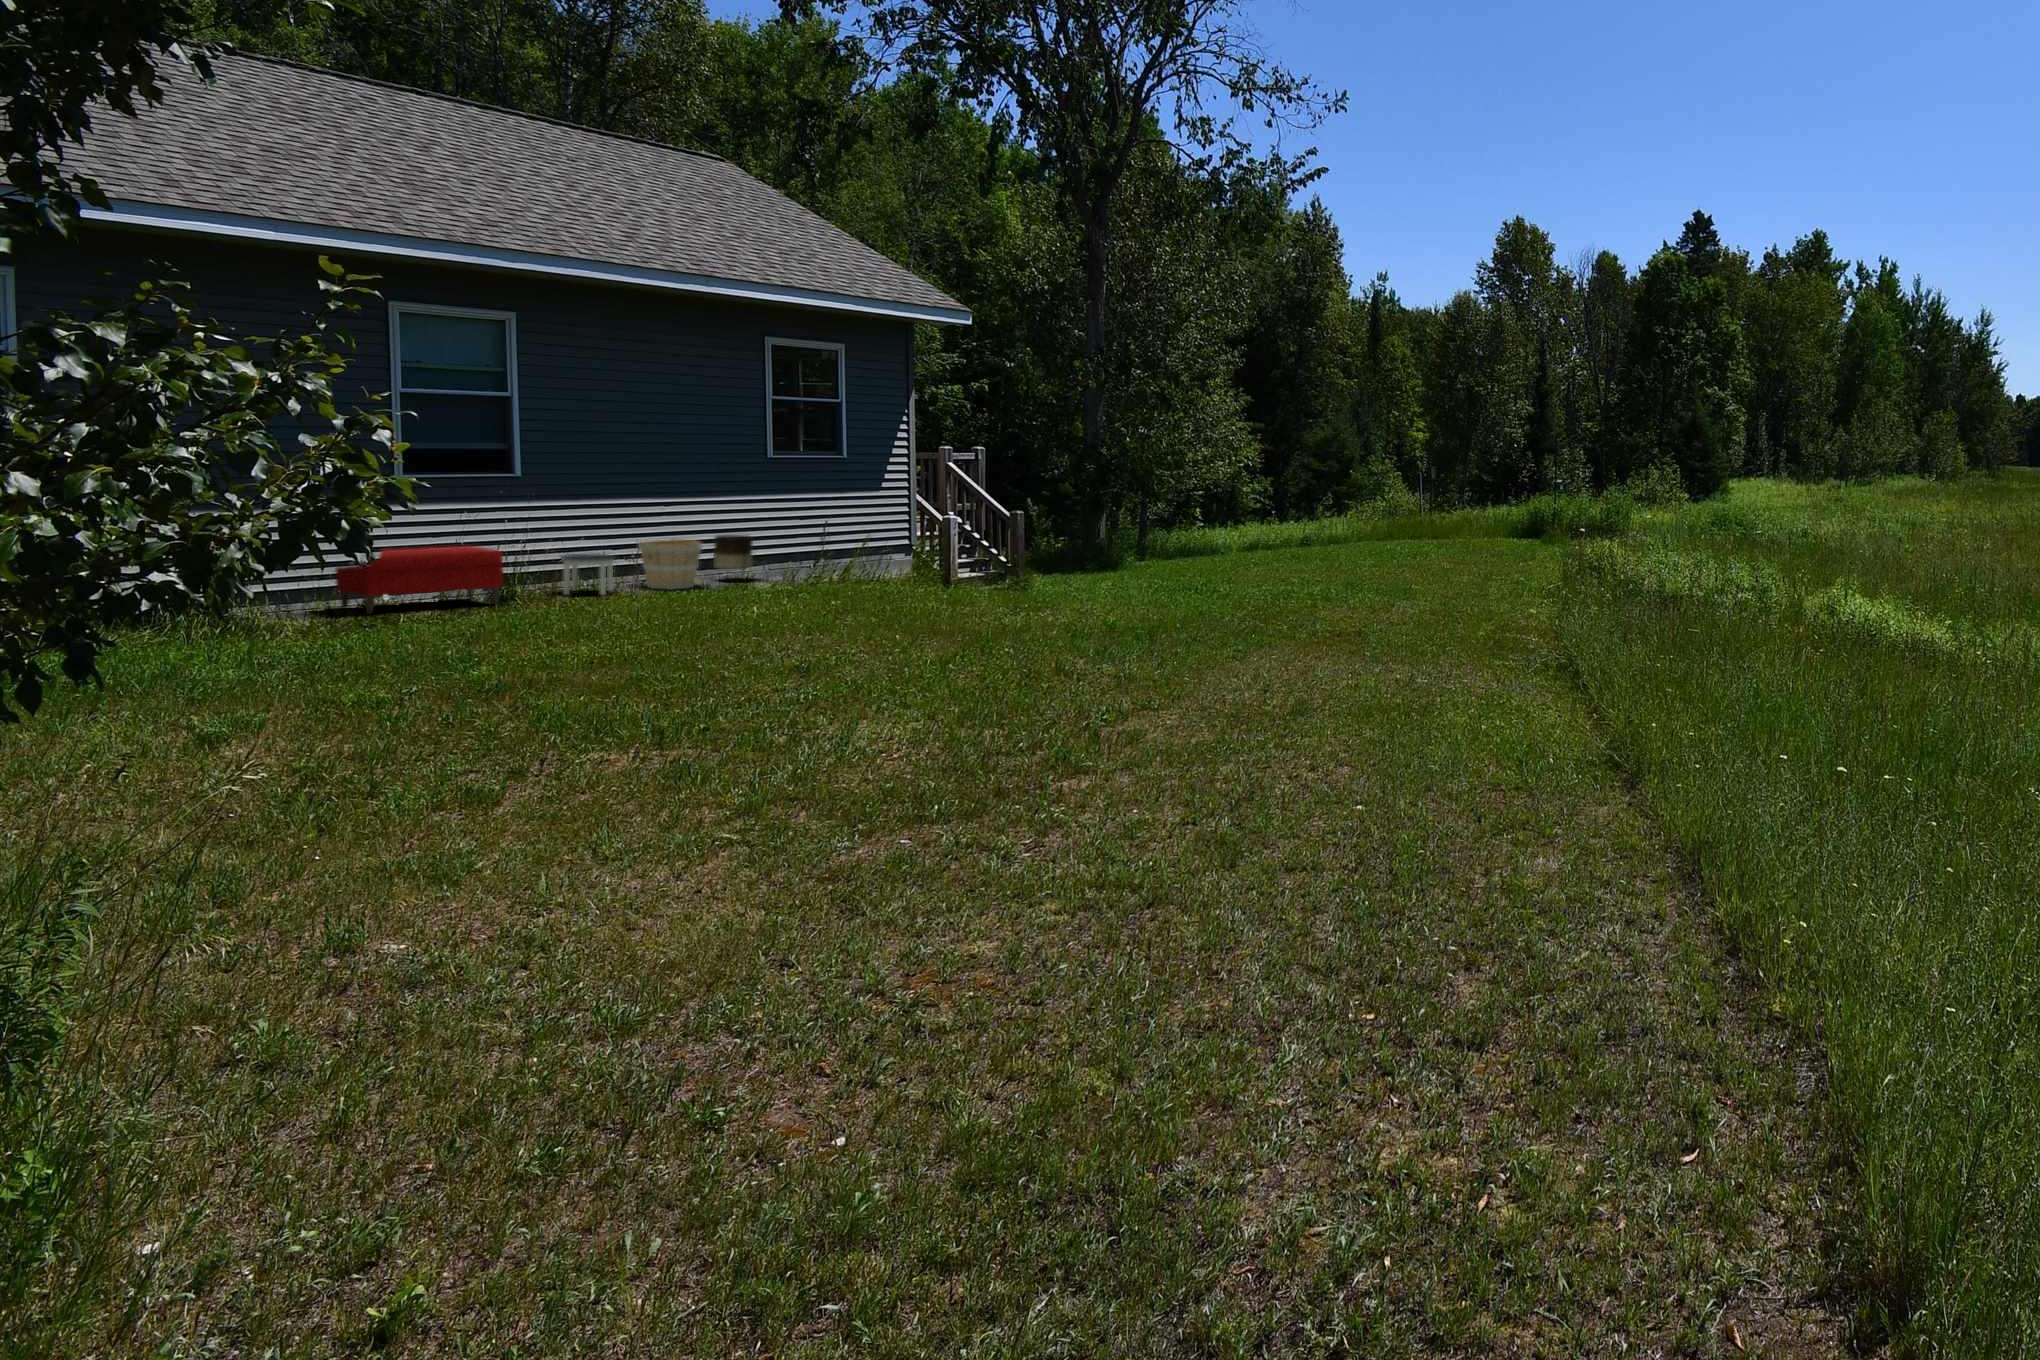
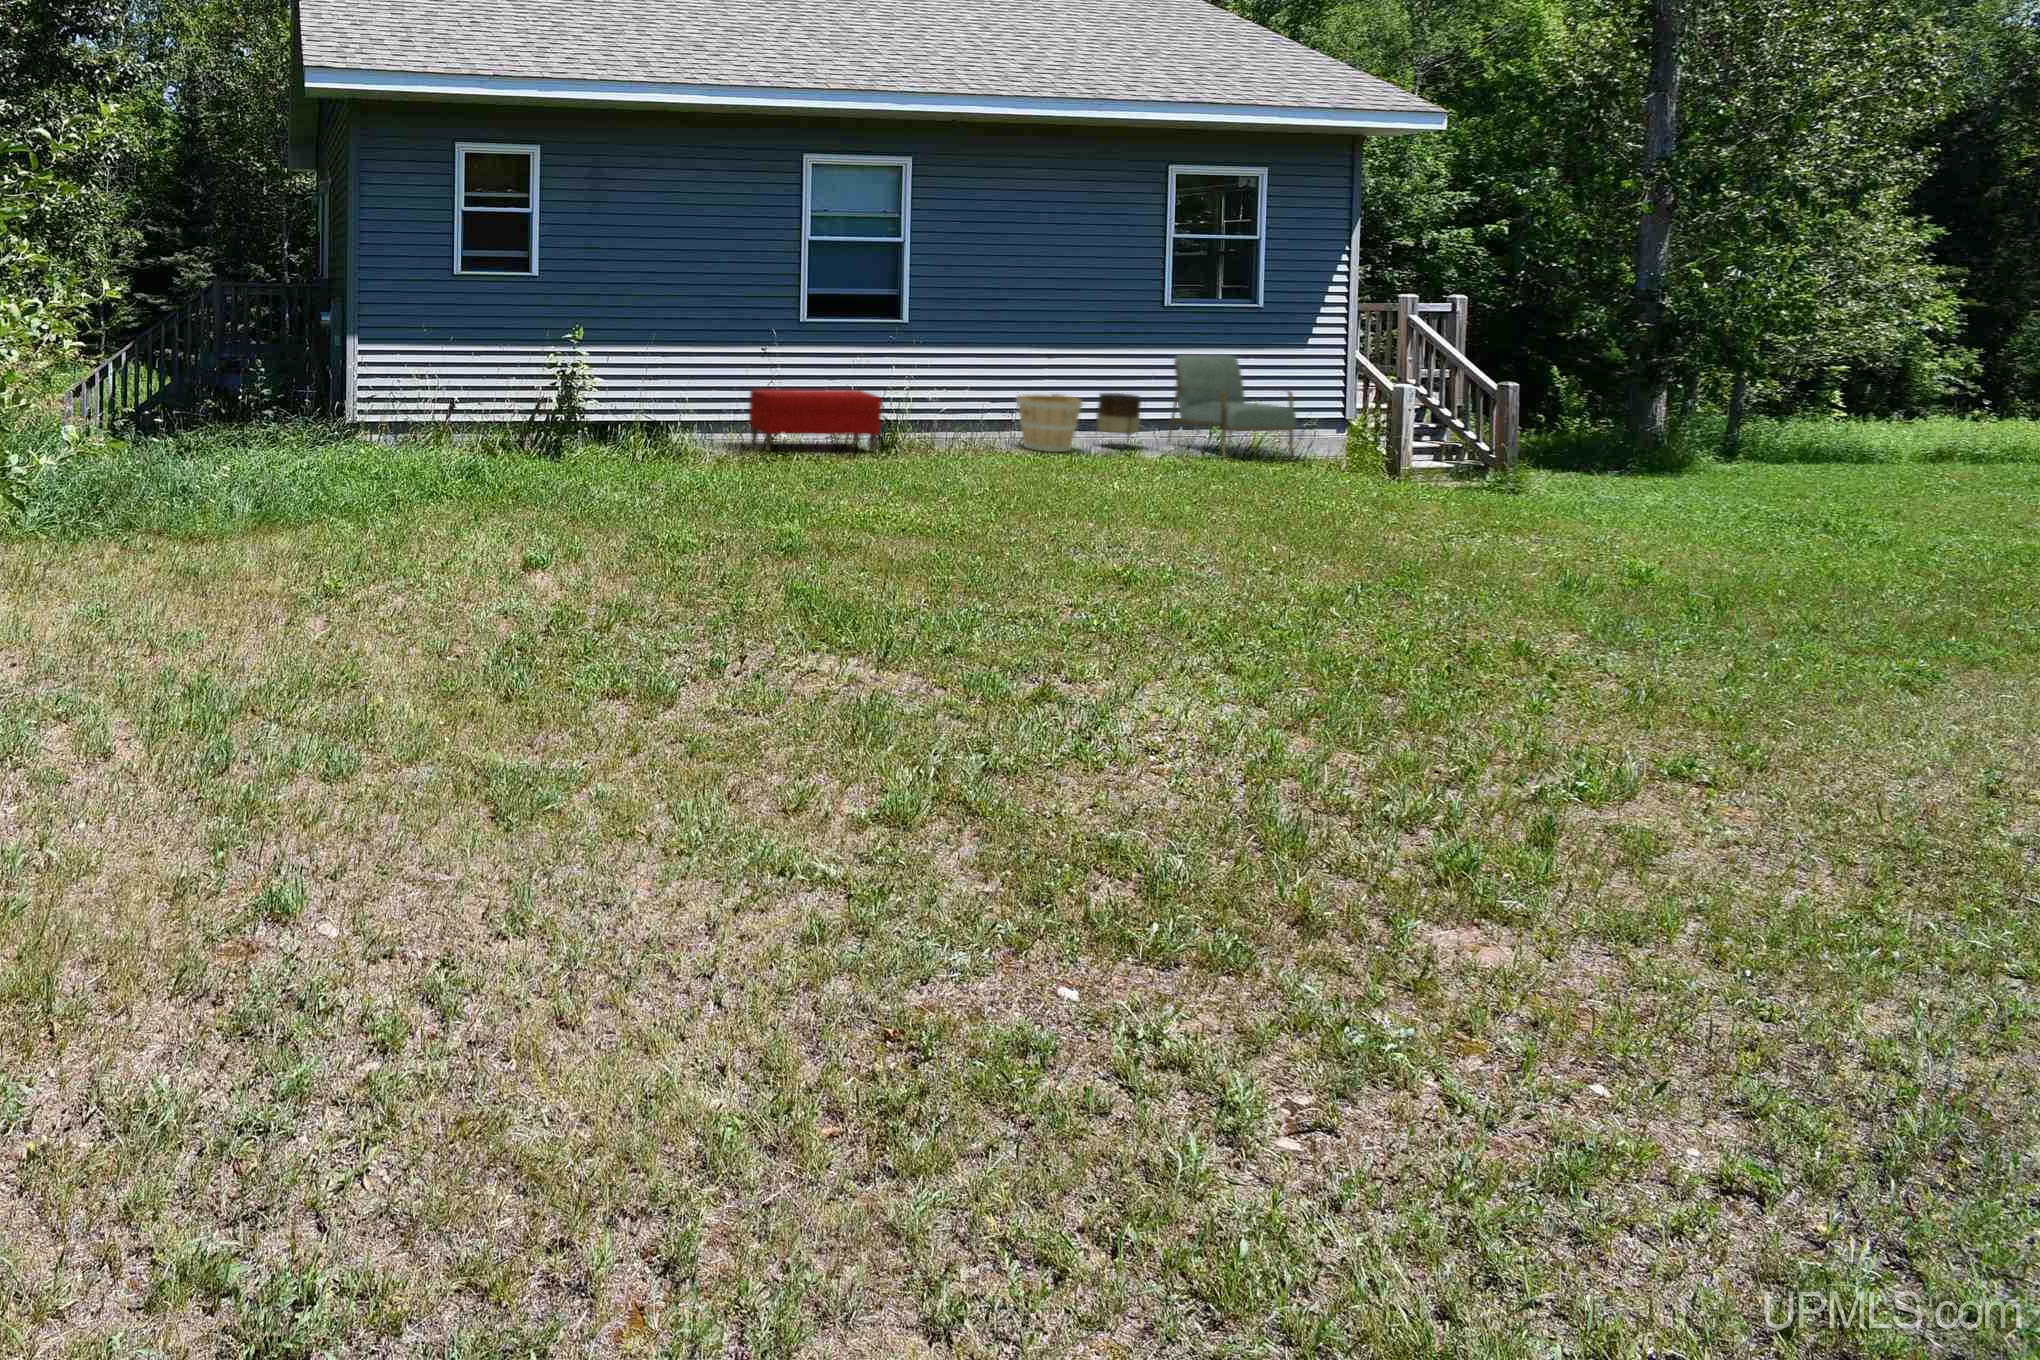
chair: none [775,499,879,583] -> present [1168,355,1296,458]
round table: present [560,554,616,595] -> none [938,405,992,452]

